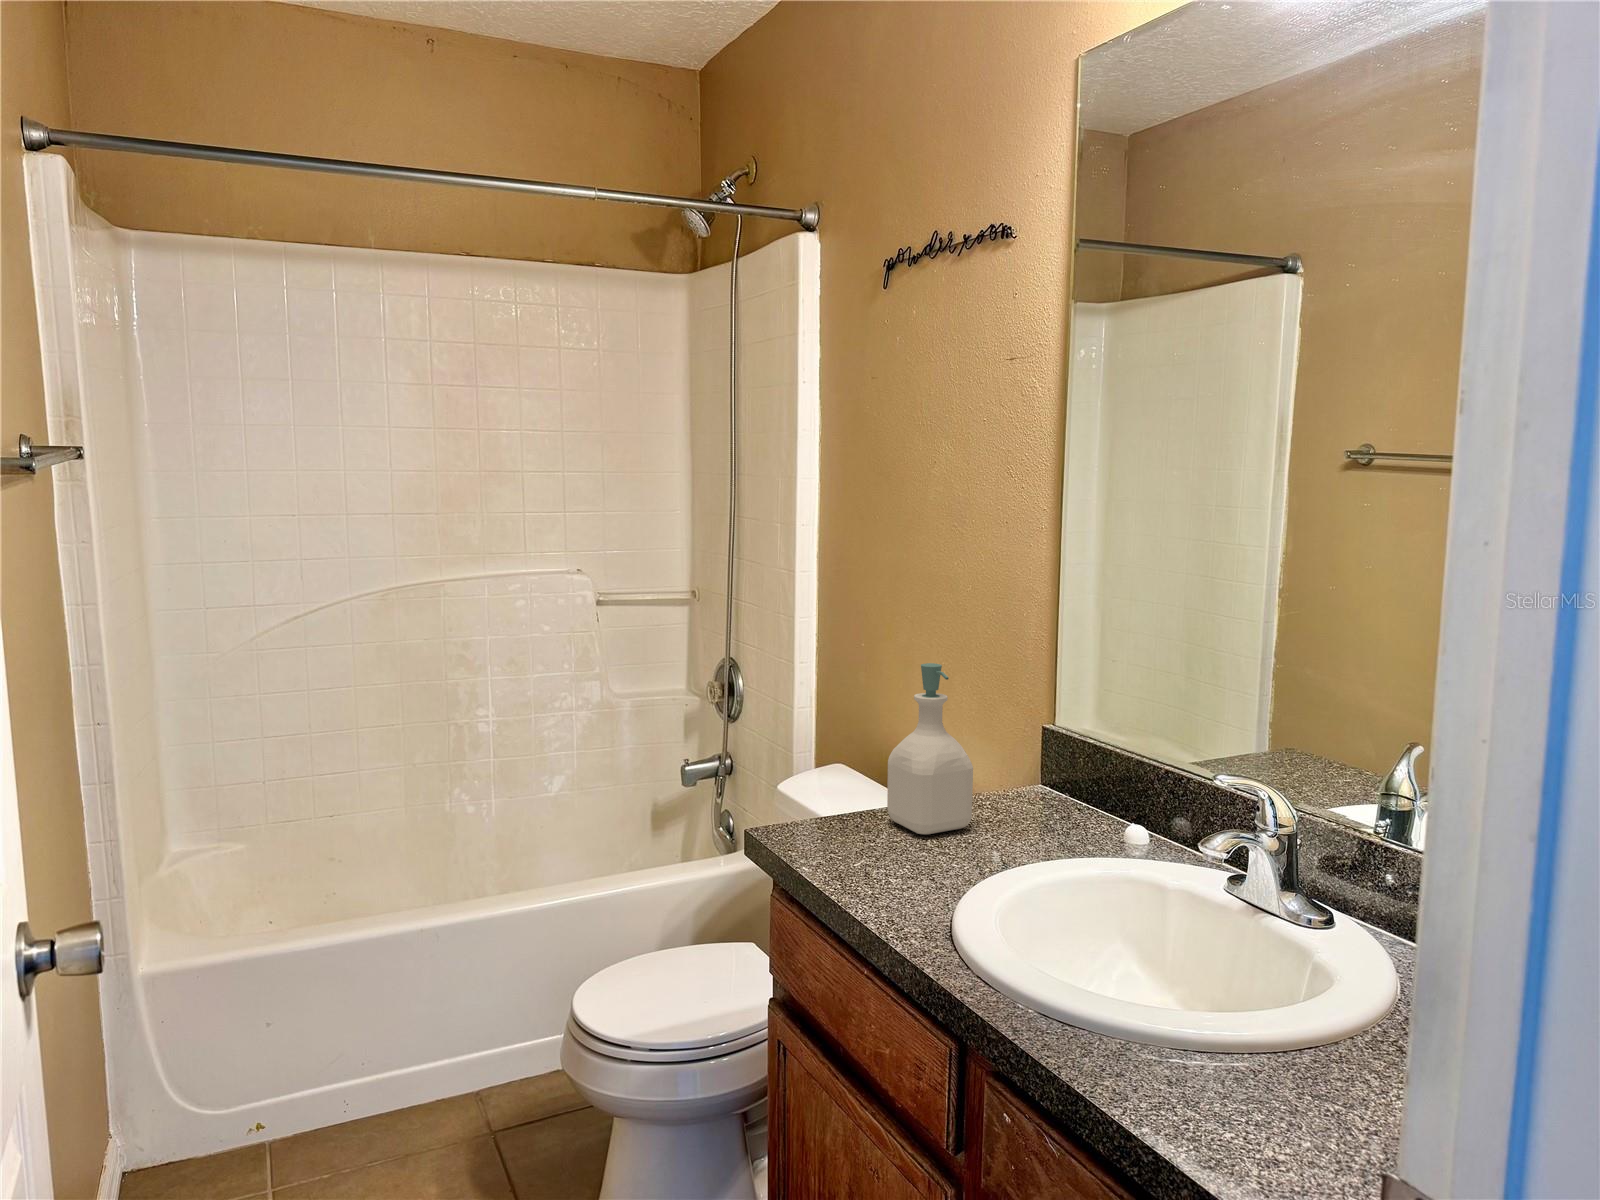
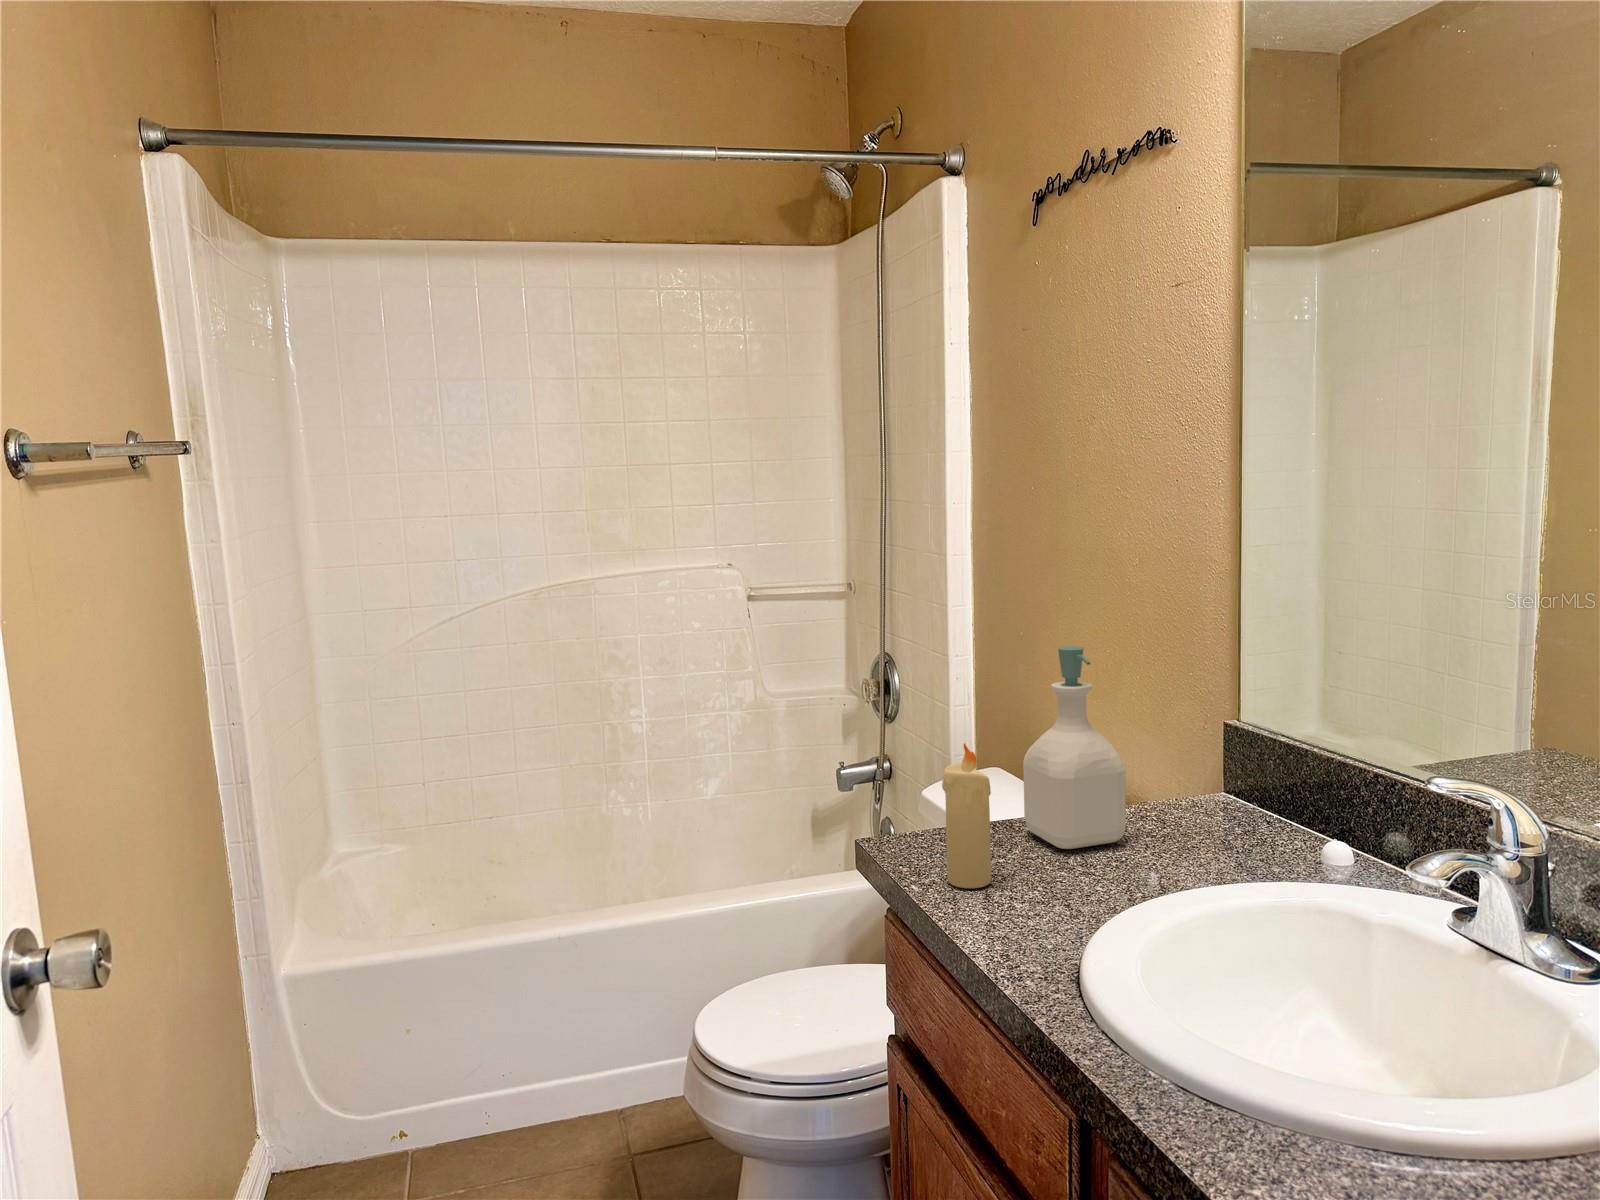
candle: none [830,746,870,869] -> present [942,743,991,888]

